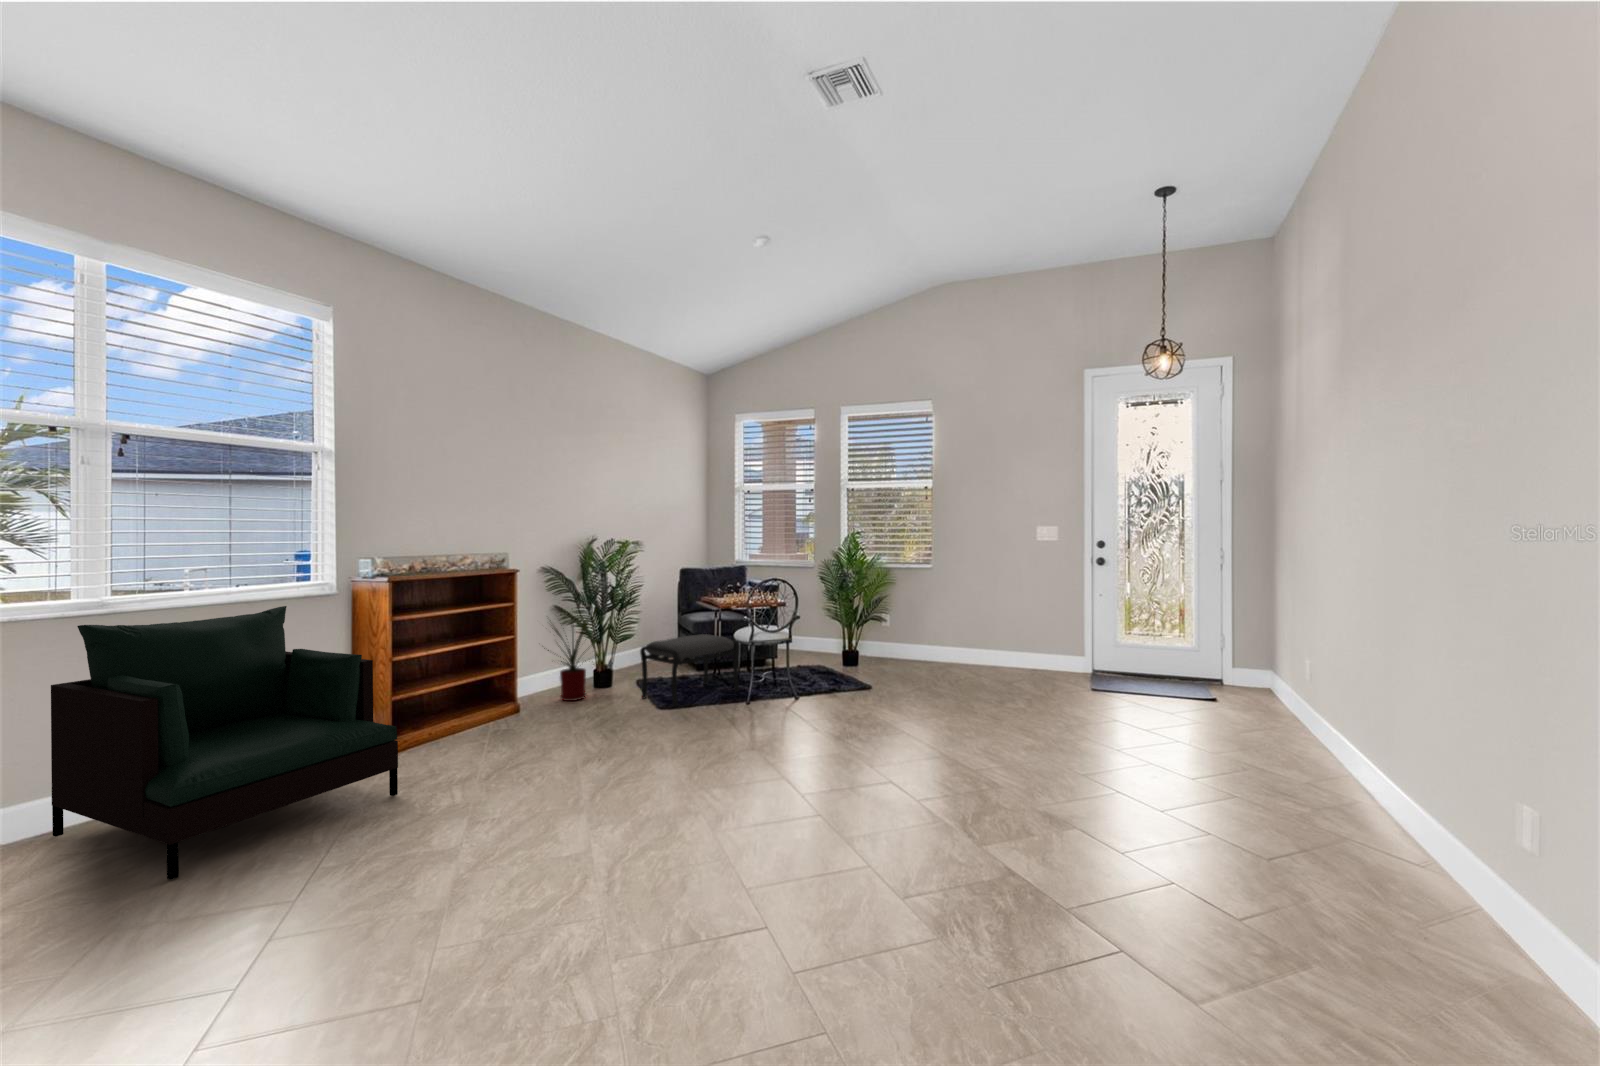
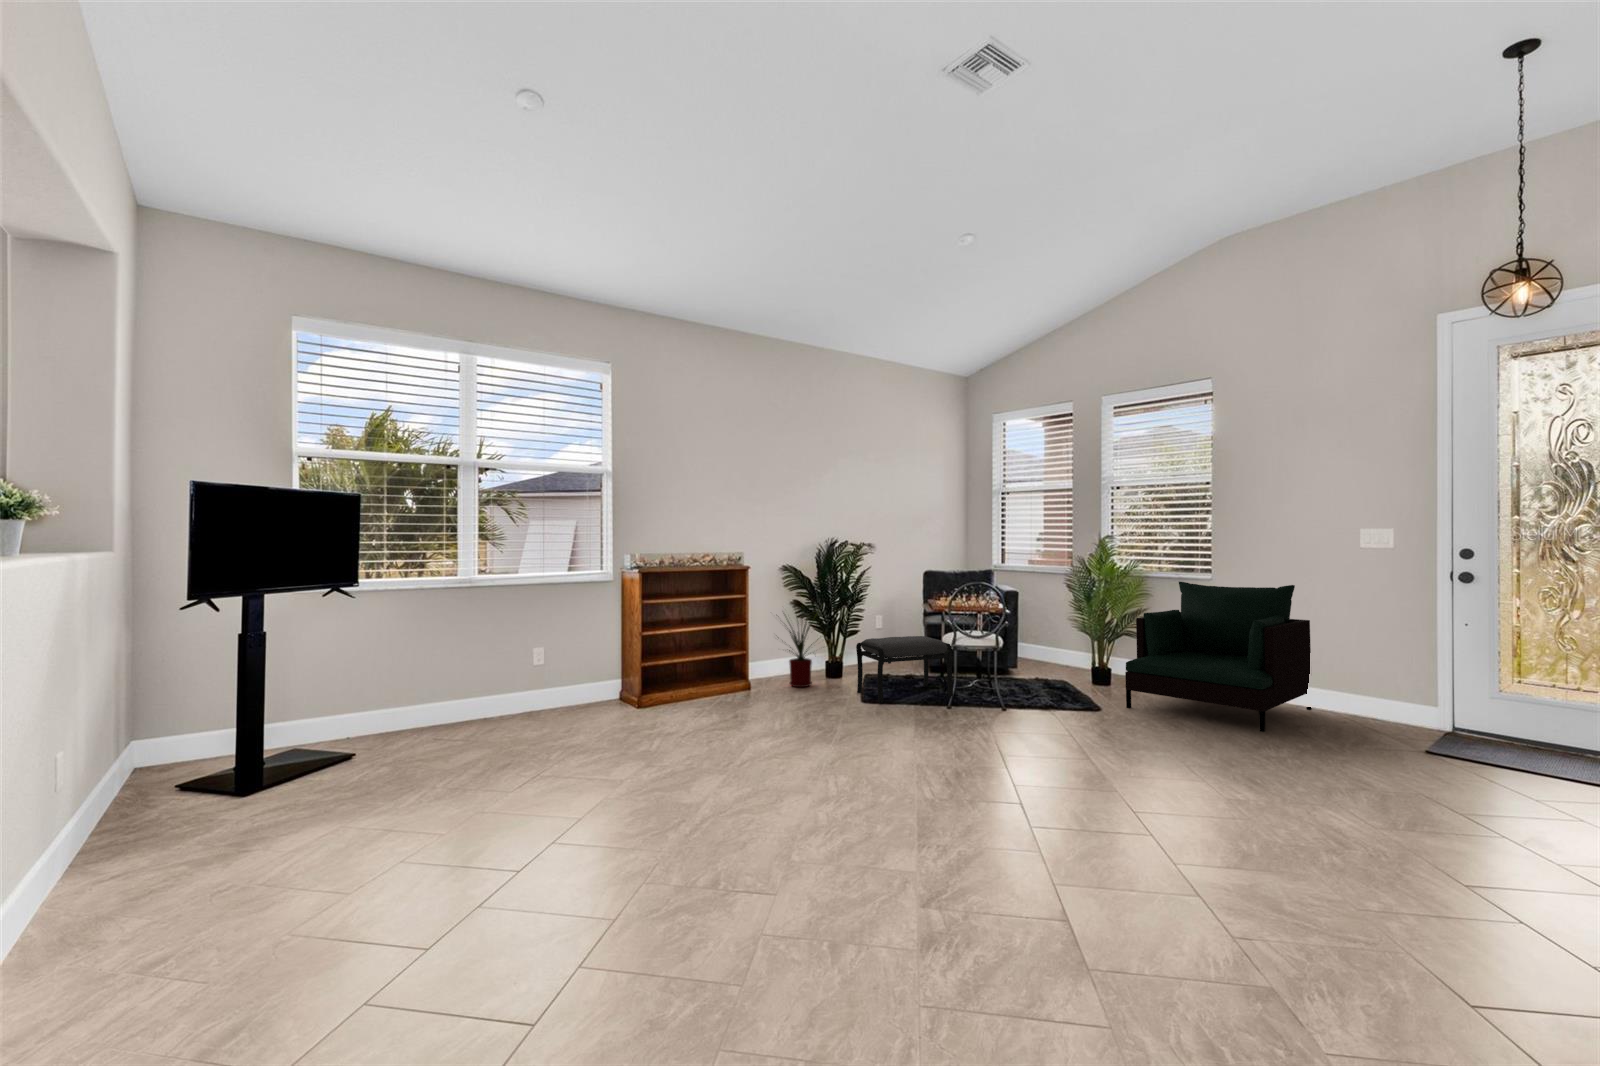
armchair: present [51,606,398,880] -> present [1125,582,1312,732]

